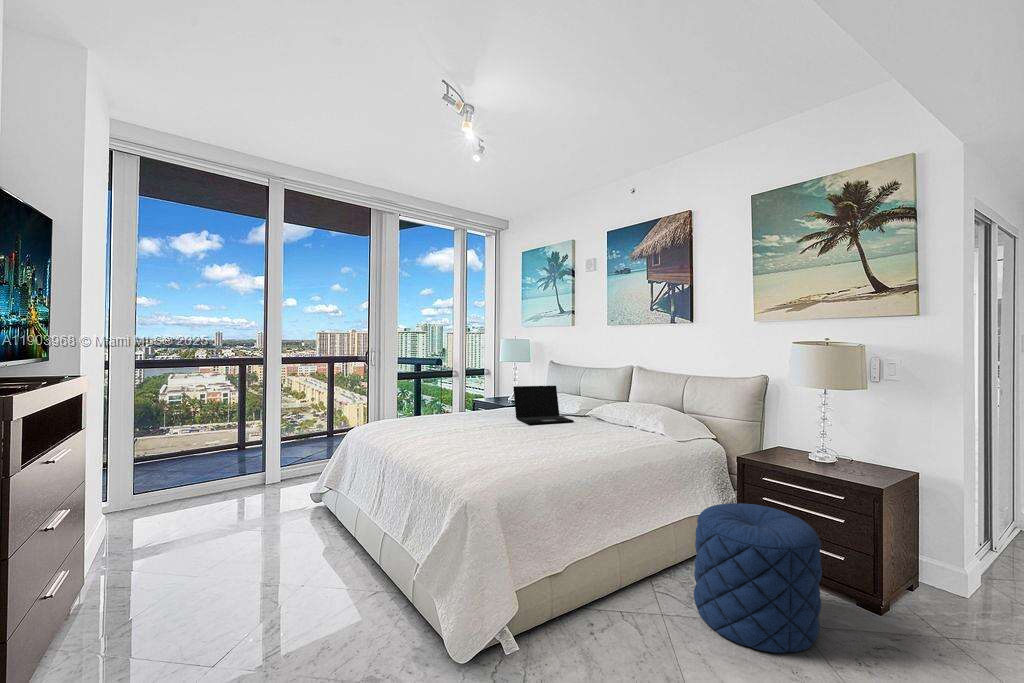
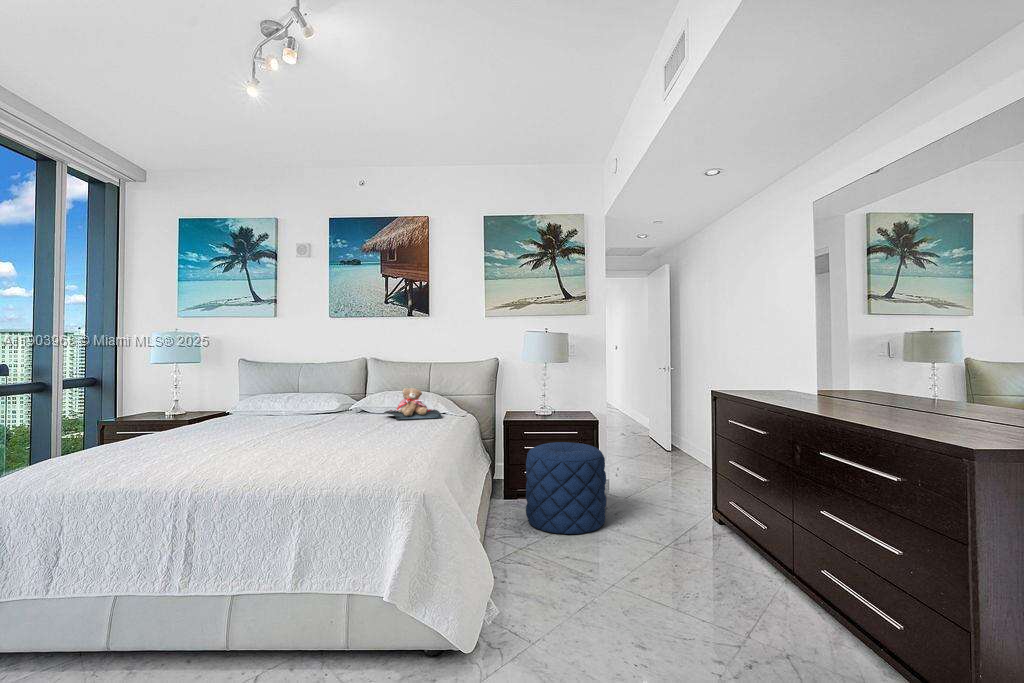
laptop: present [513,386,573,424] -> none [277,379,352,420]
teddy bear: none [578,404,636,442] -> present [384,388,441,420]

